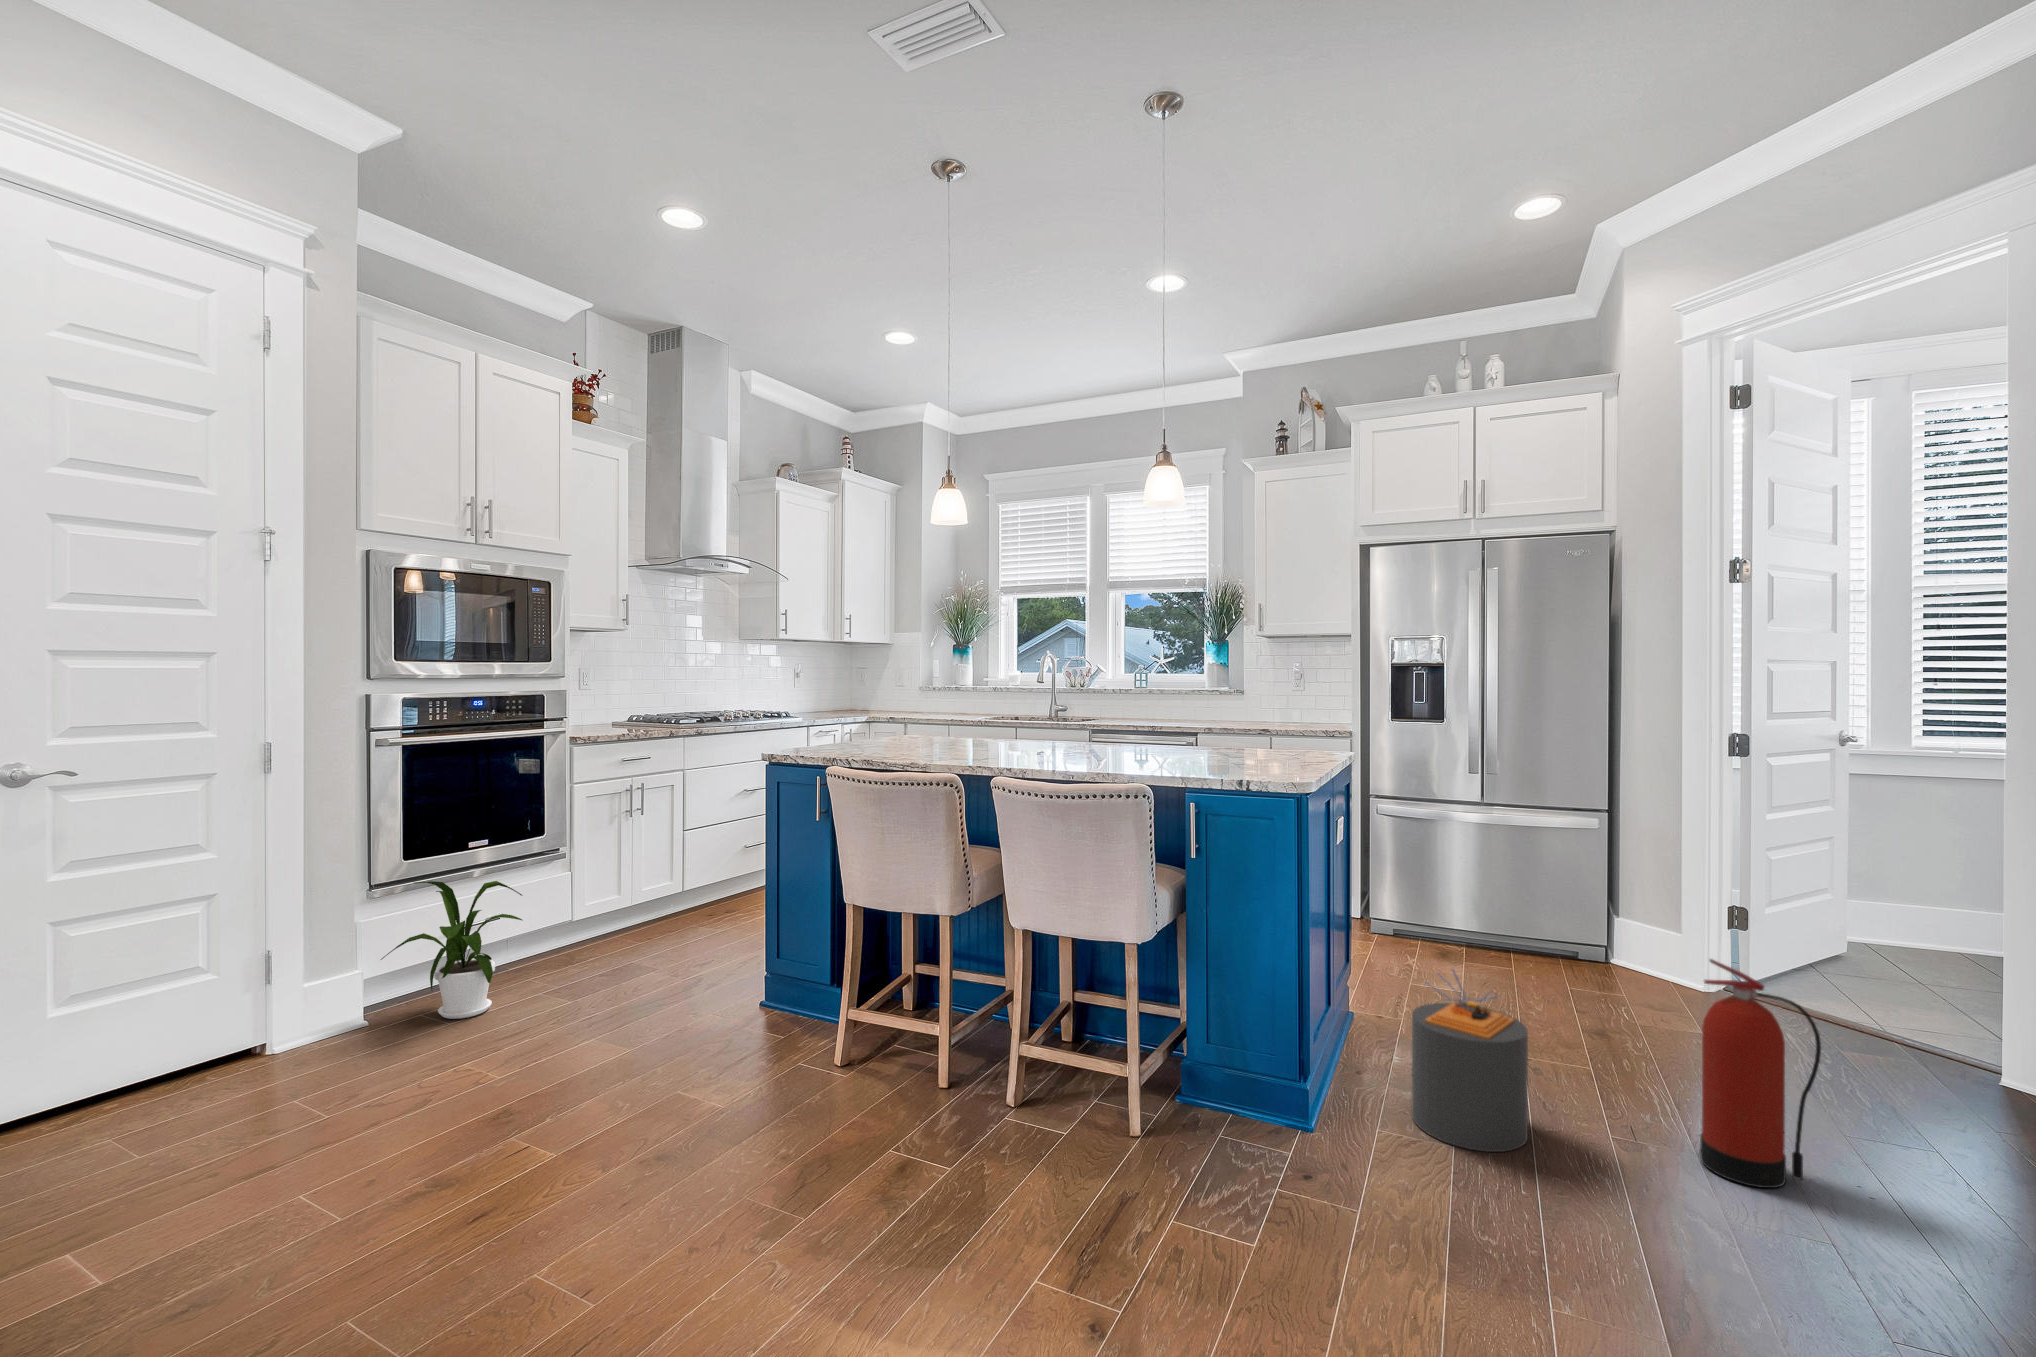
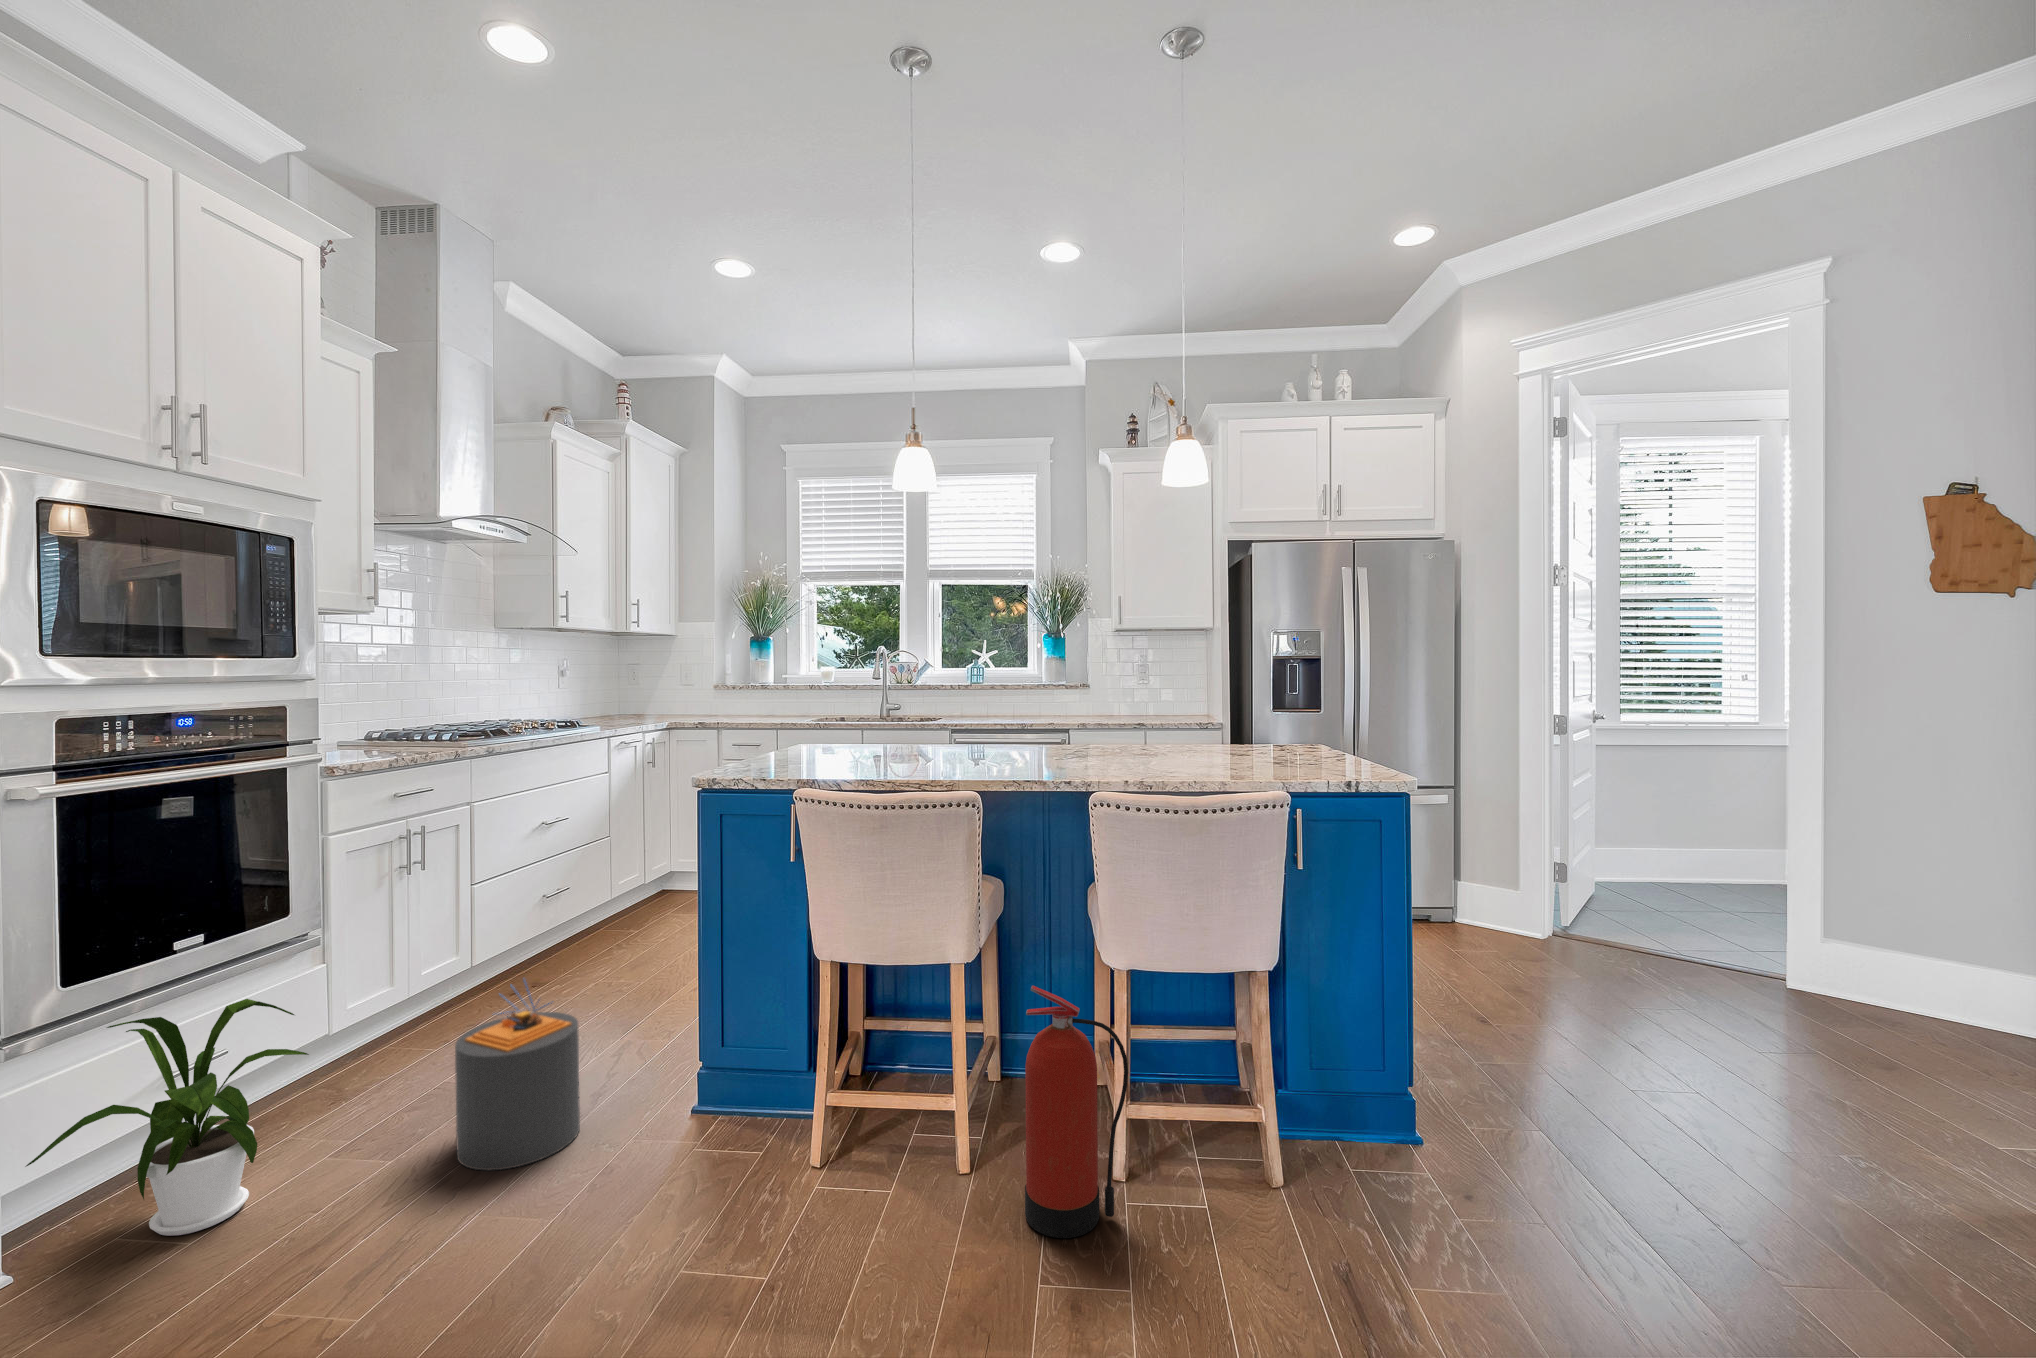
fire extinguisher: present [1700,959,1821,1188] -> present [1025,985,1128,1238]
trash can: present [1412,970,1528,1152] -> present [455,980,580,1171]

